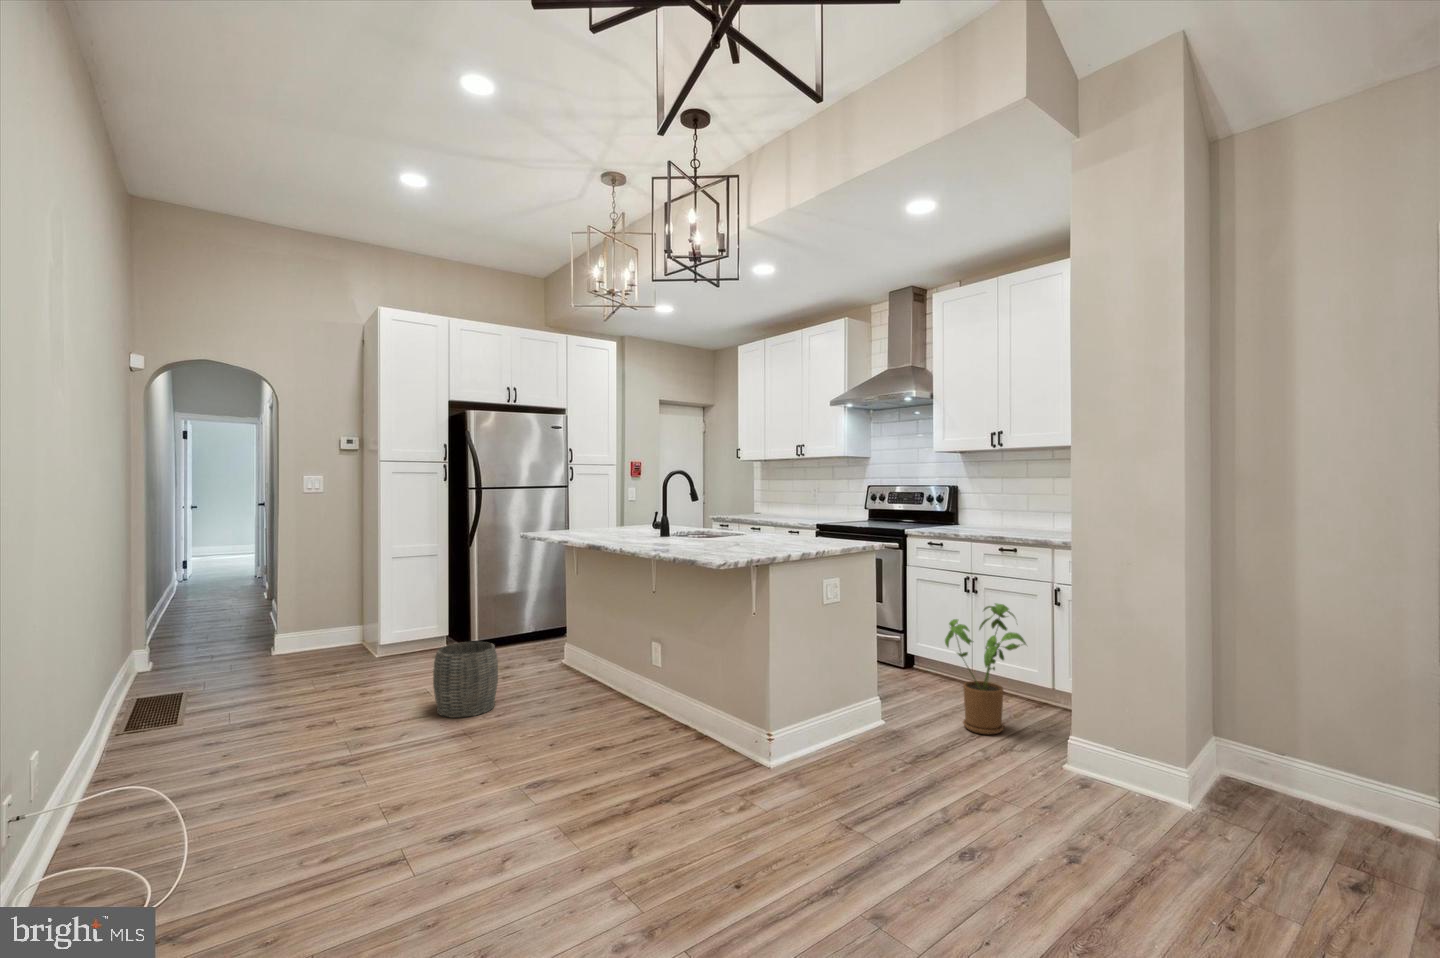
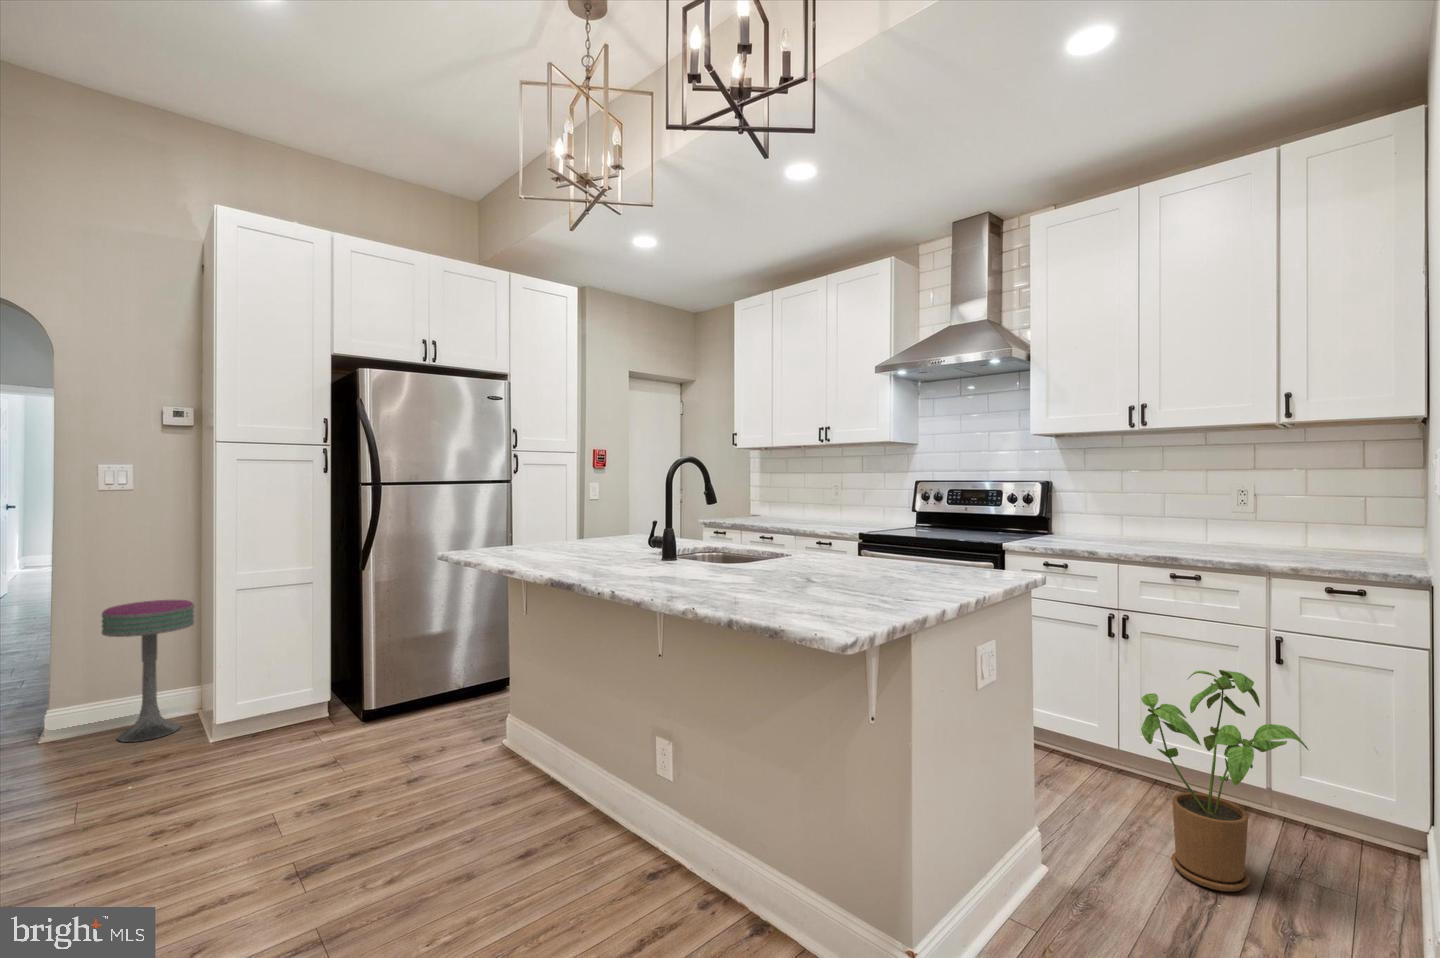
bar stool: none [309,567,362,657] -> present [102,600,194,742]
woven basket: present [433,642,498,718] -> none [271,741,393,894]

